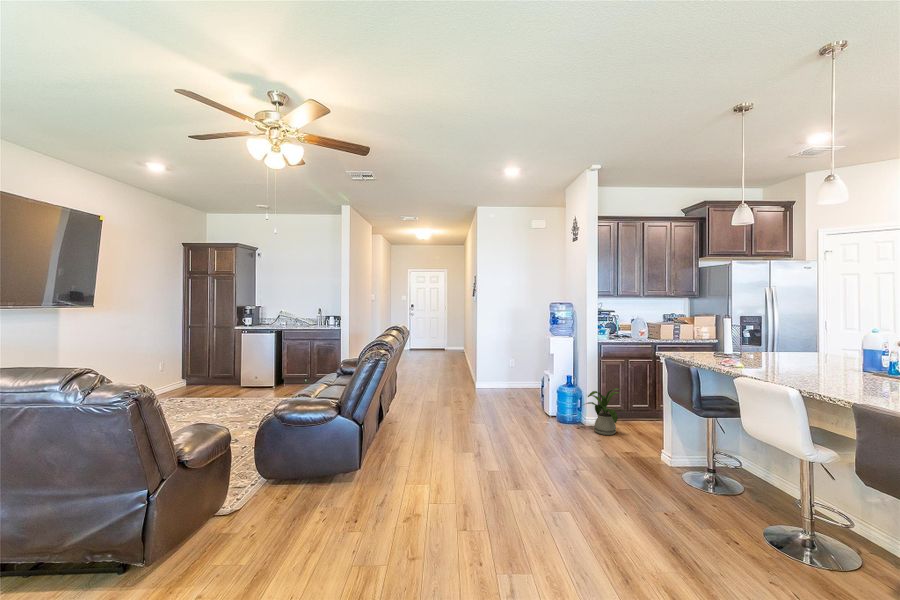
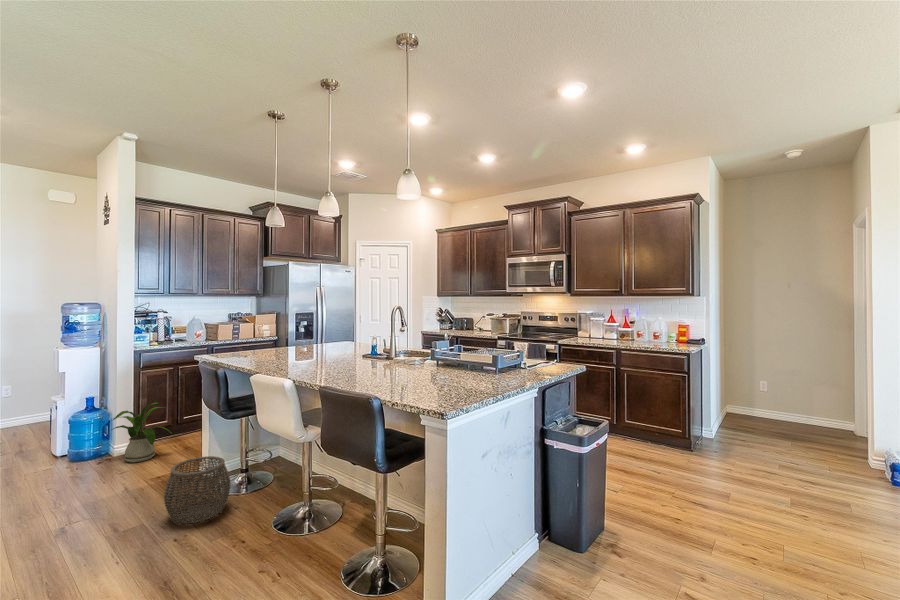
woven basket: none [647,446,707,507] -> present [164,456,231,524]

